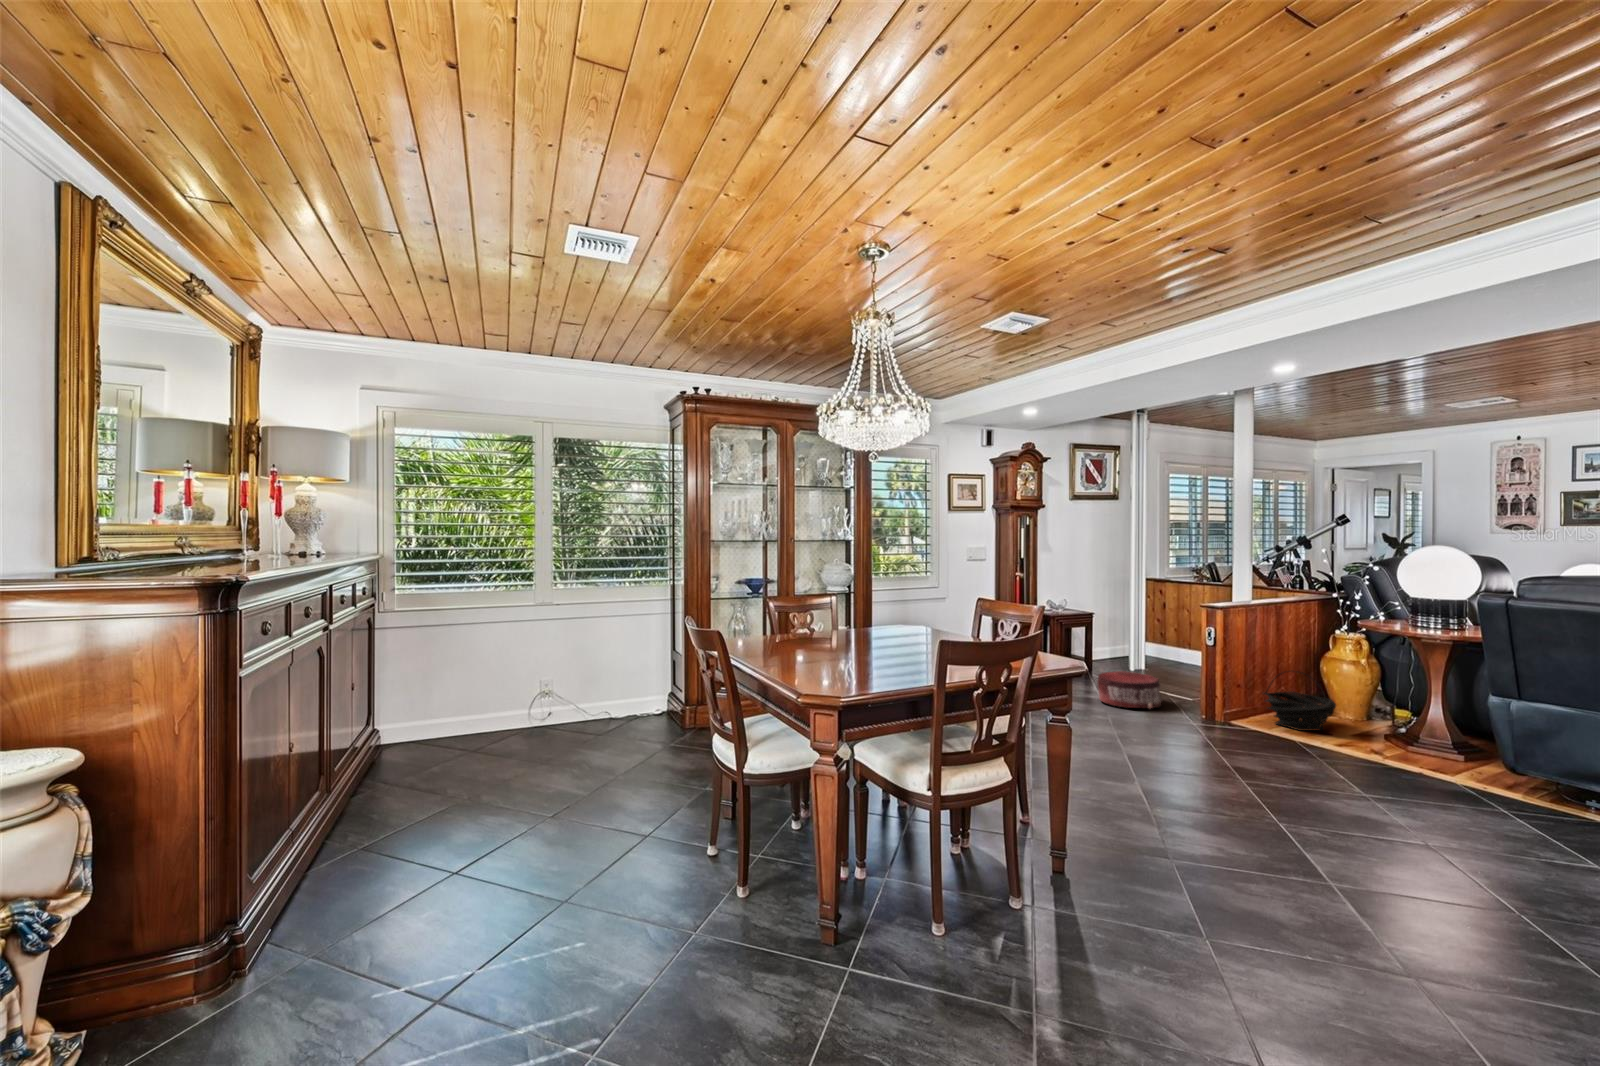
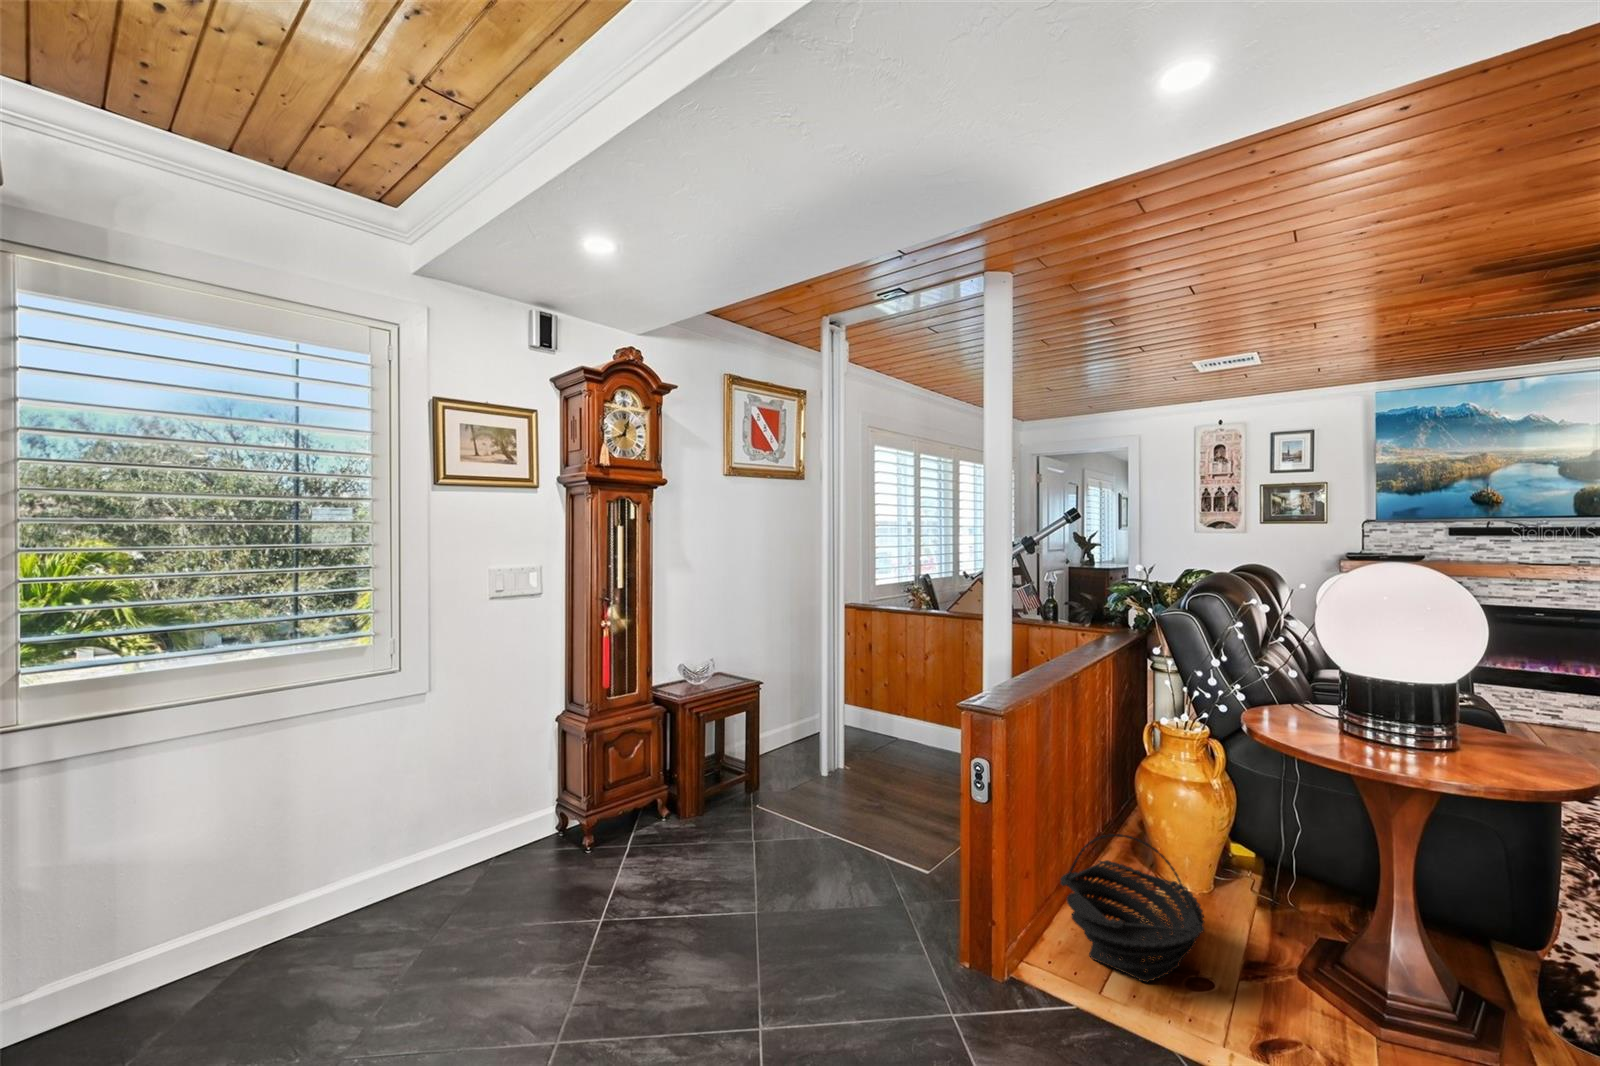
pouf: present [1097,671,1162,708] -> none [741,829,873,953]

